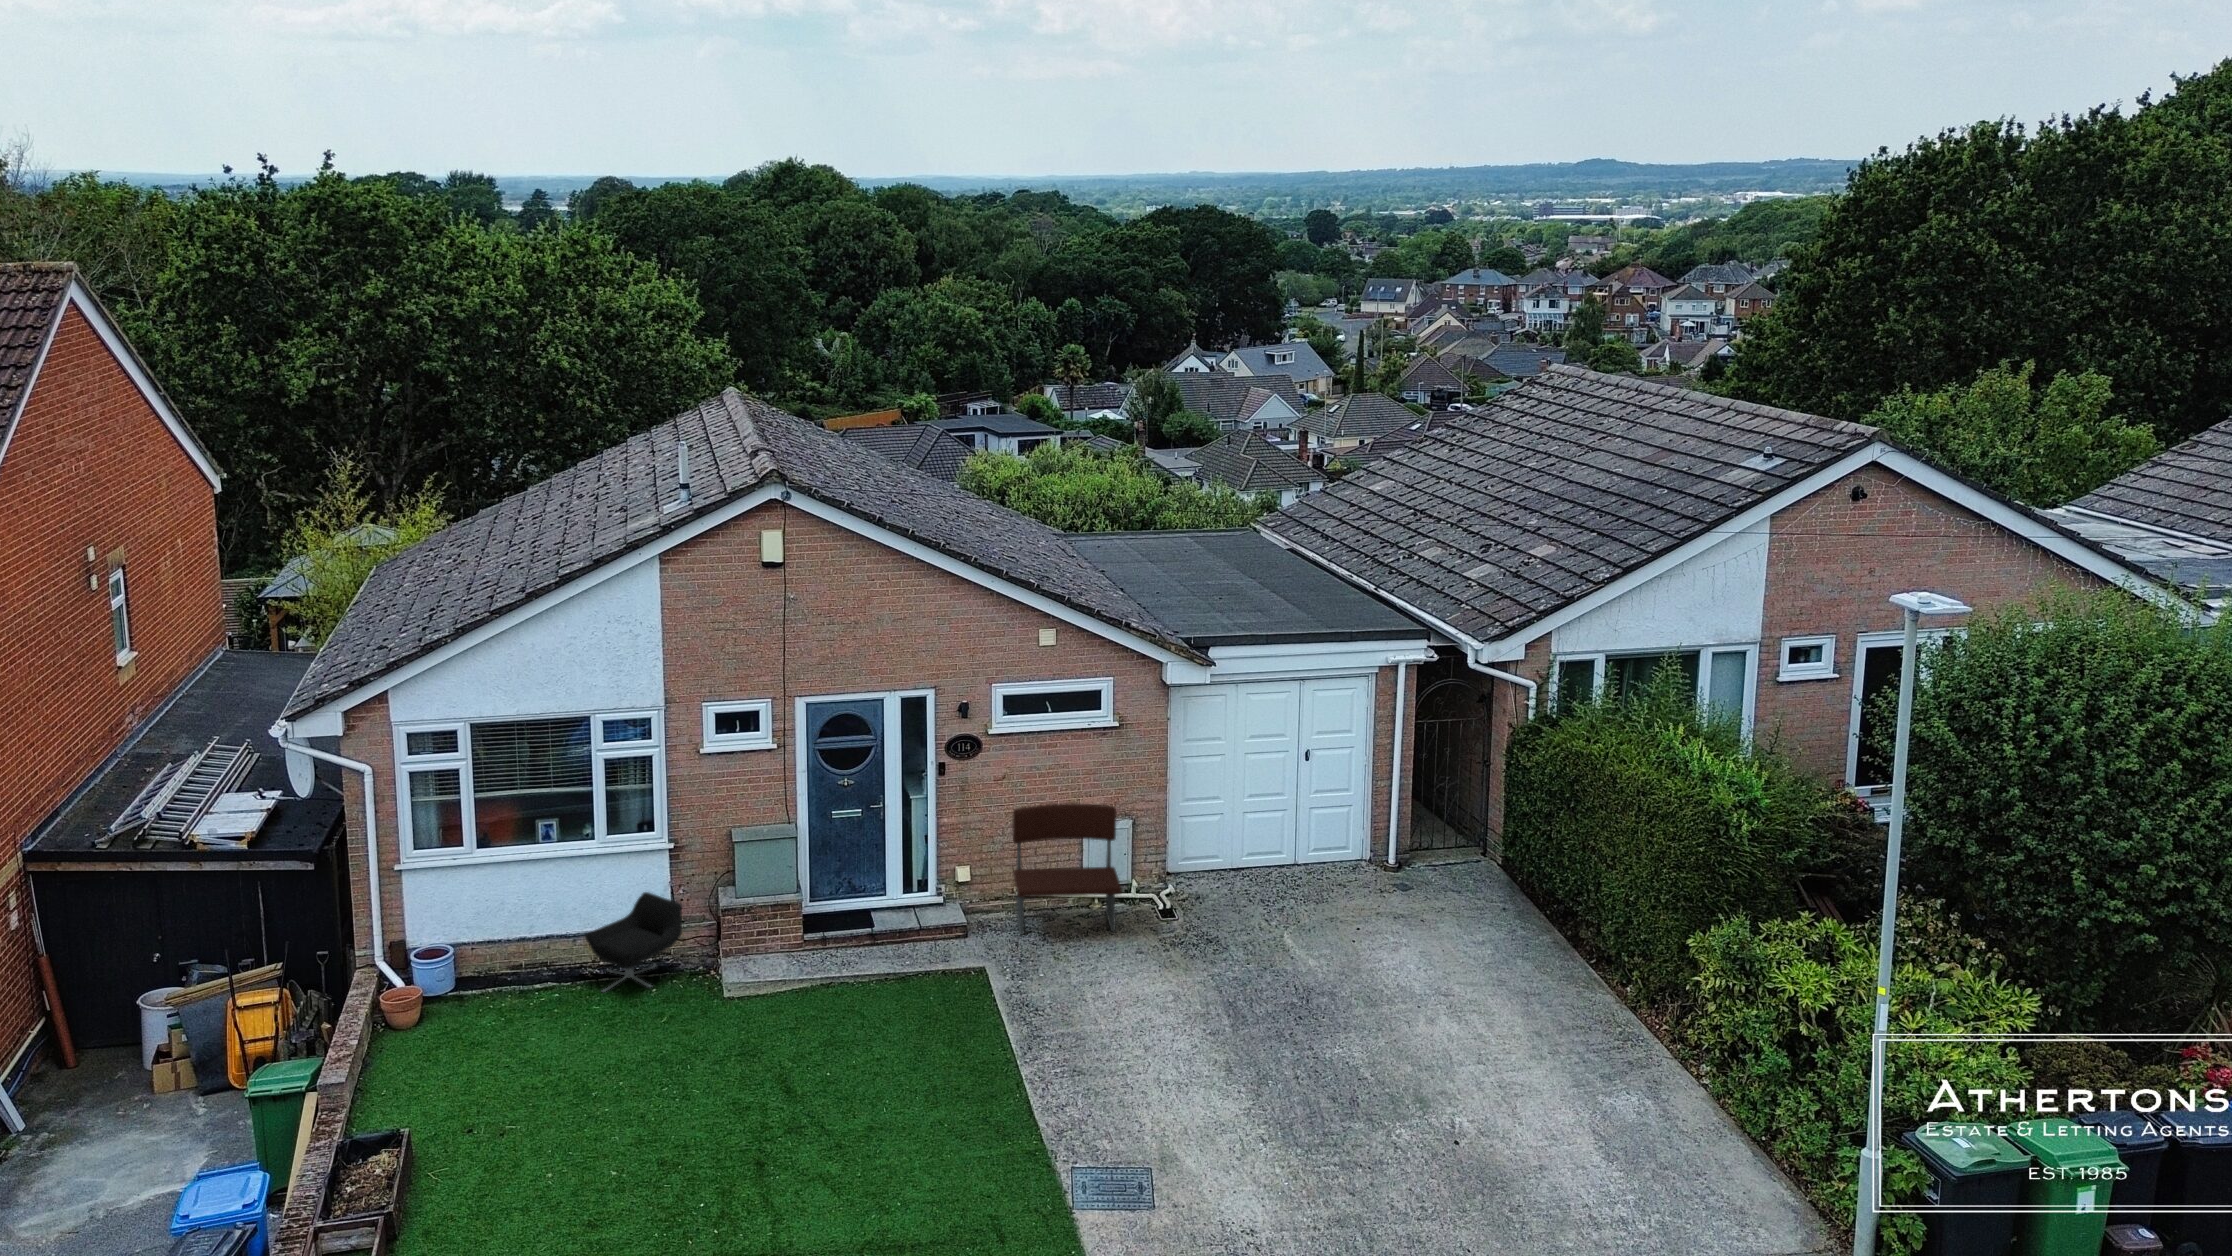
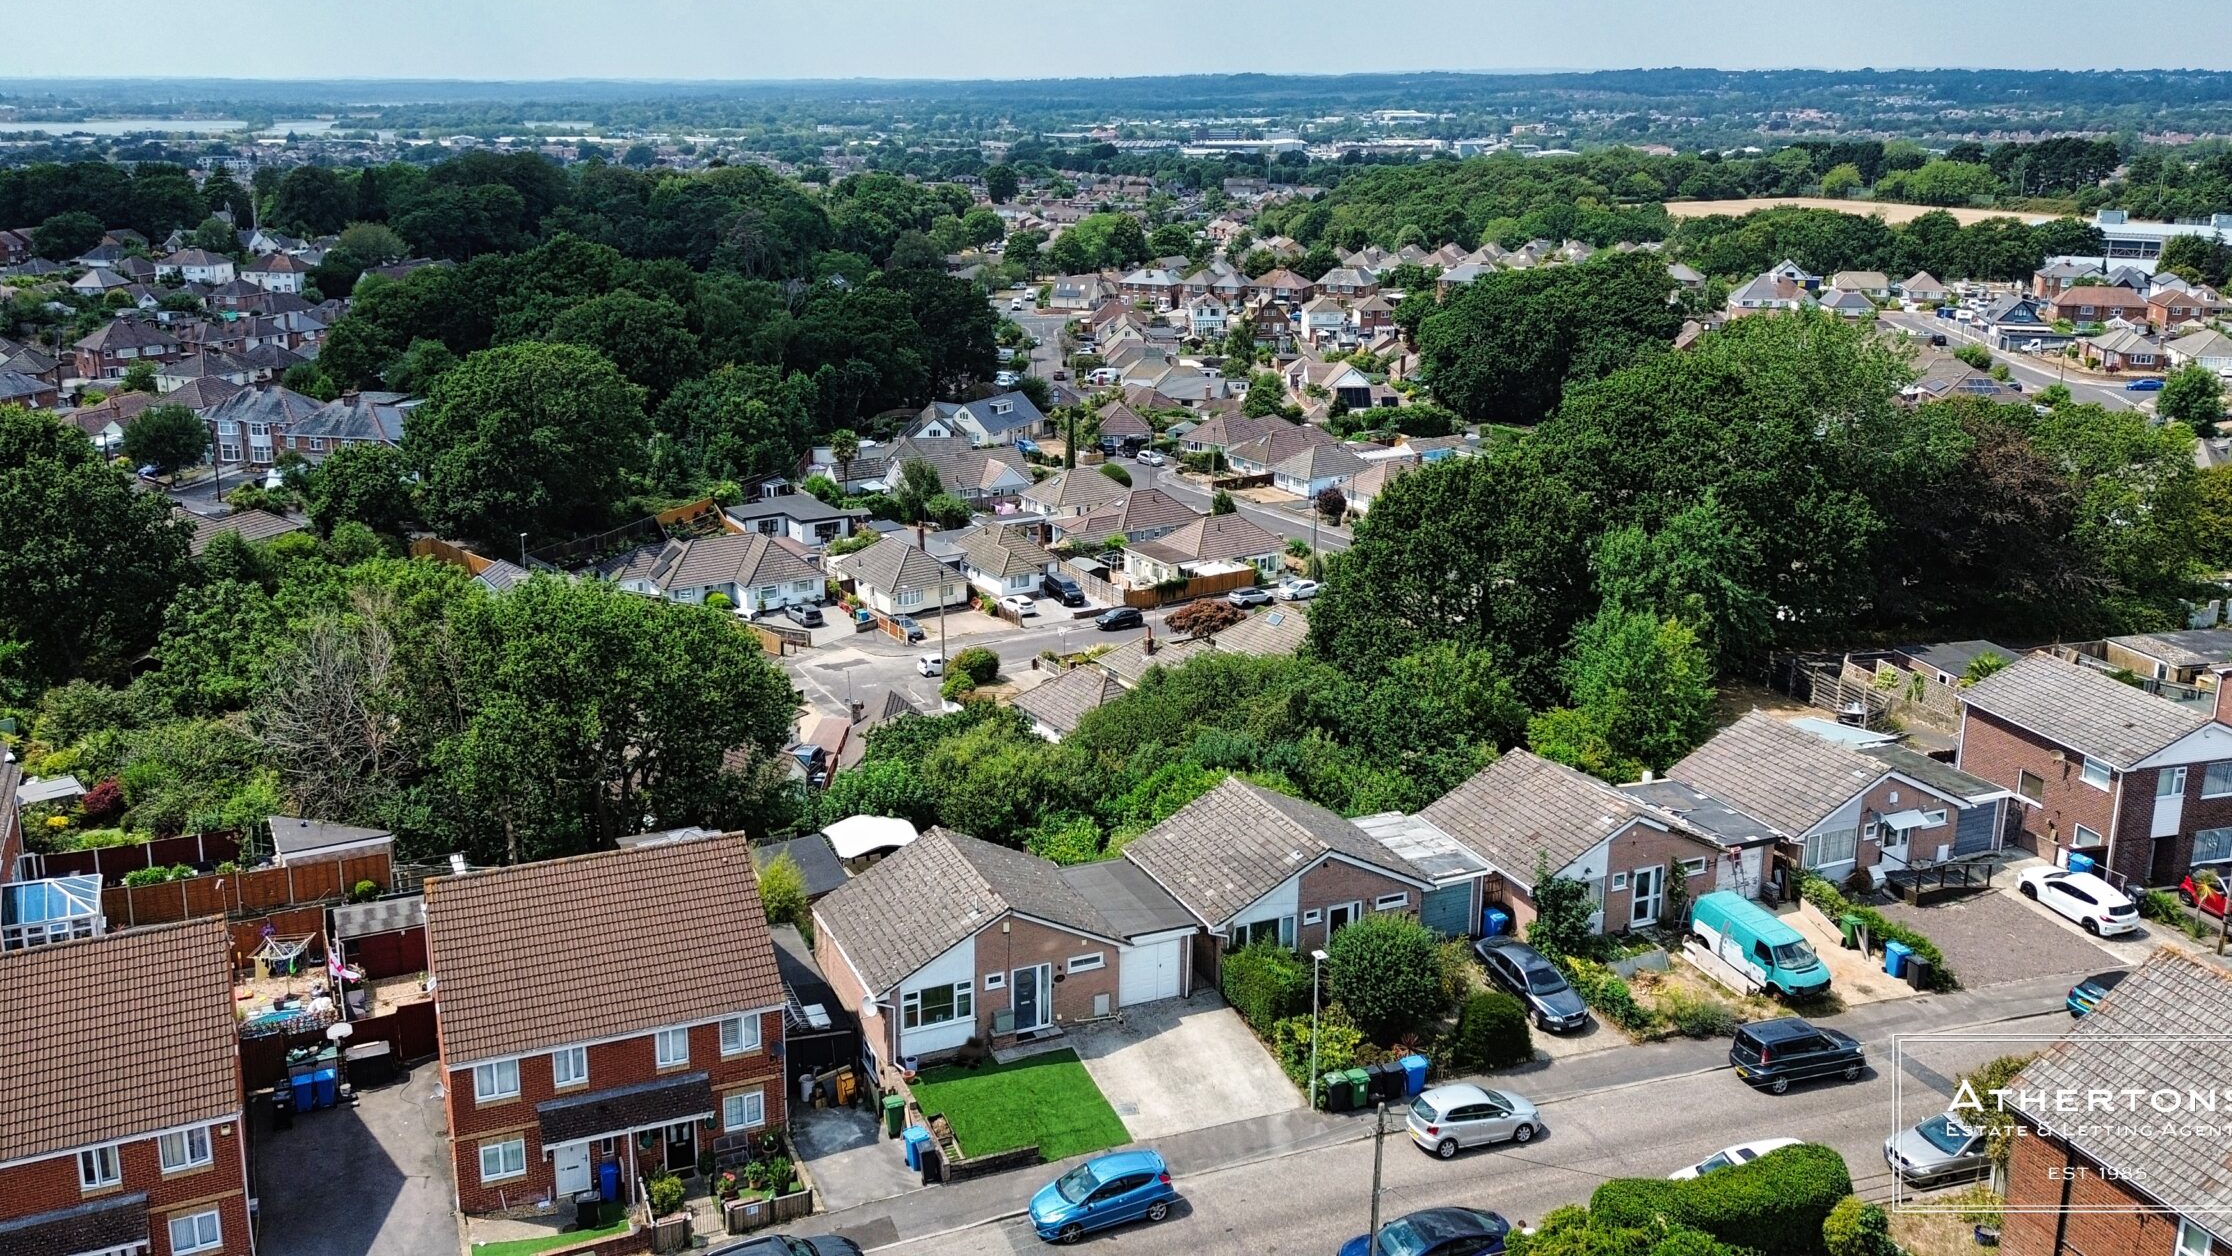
bench: present [1013,804,1122,934] -> none [1074,992,1112,1036]

